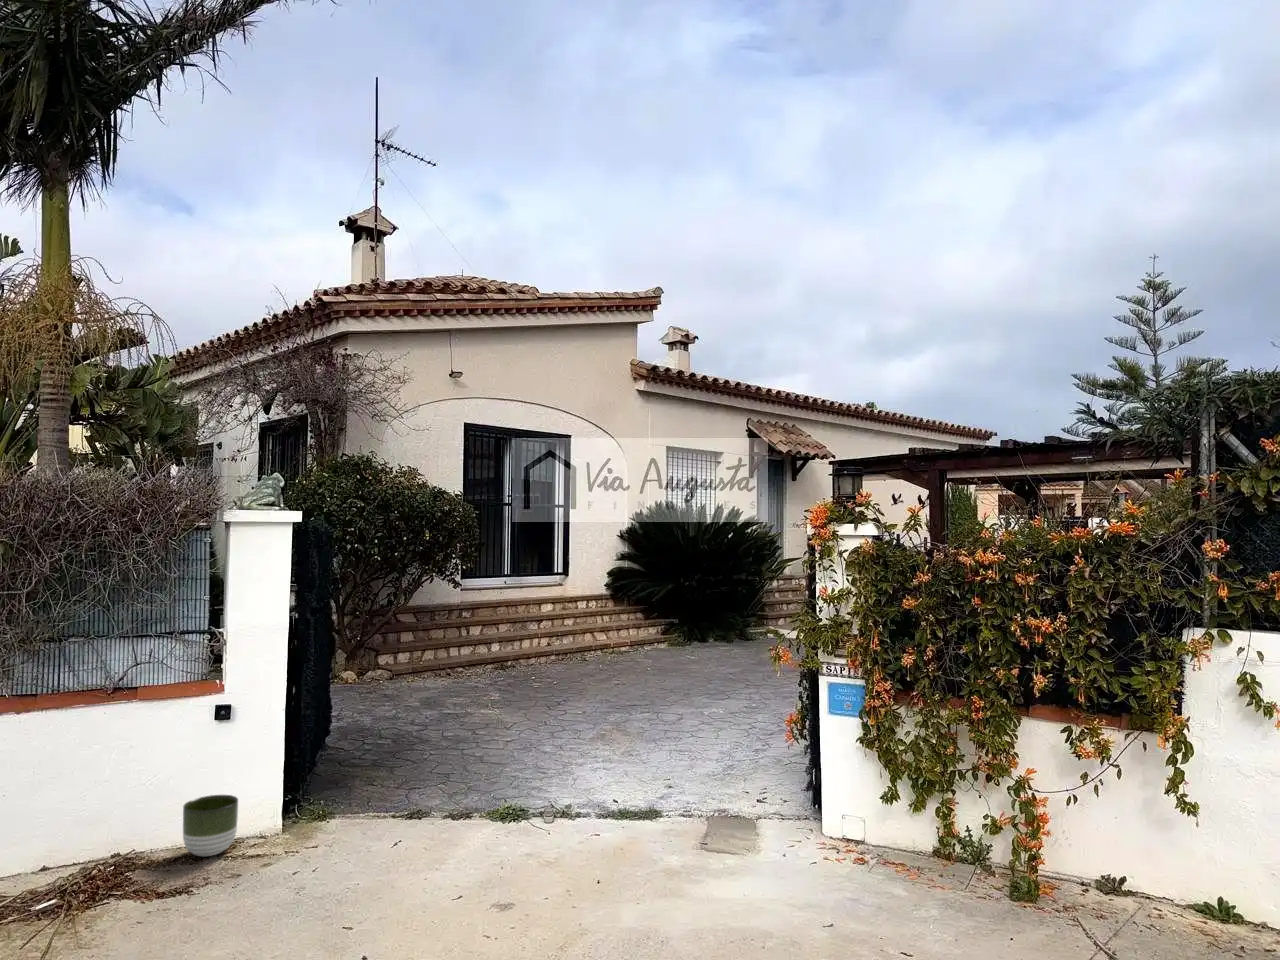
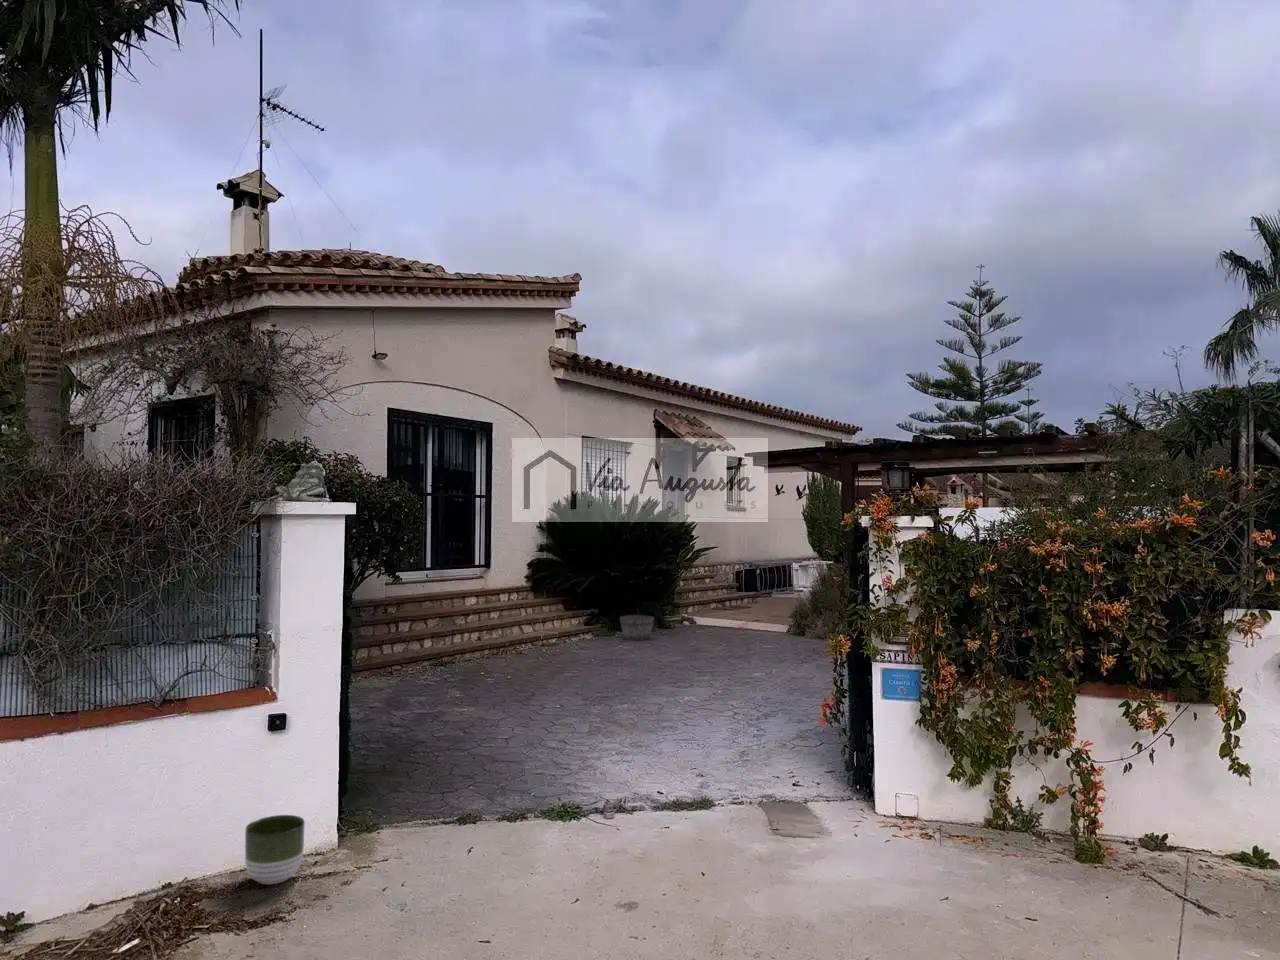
wooden bucket: none [697,619,731,650] -> present [620,614,654,640]

